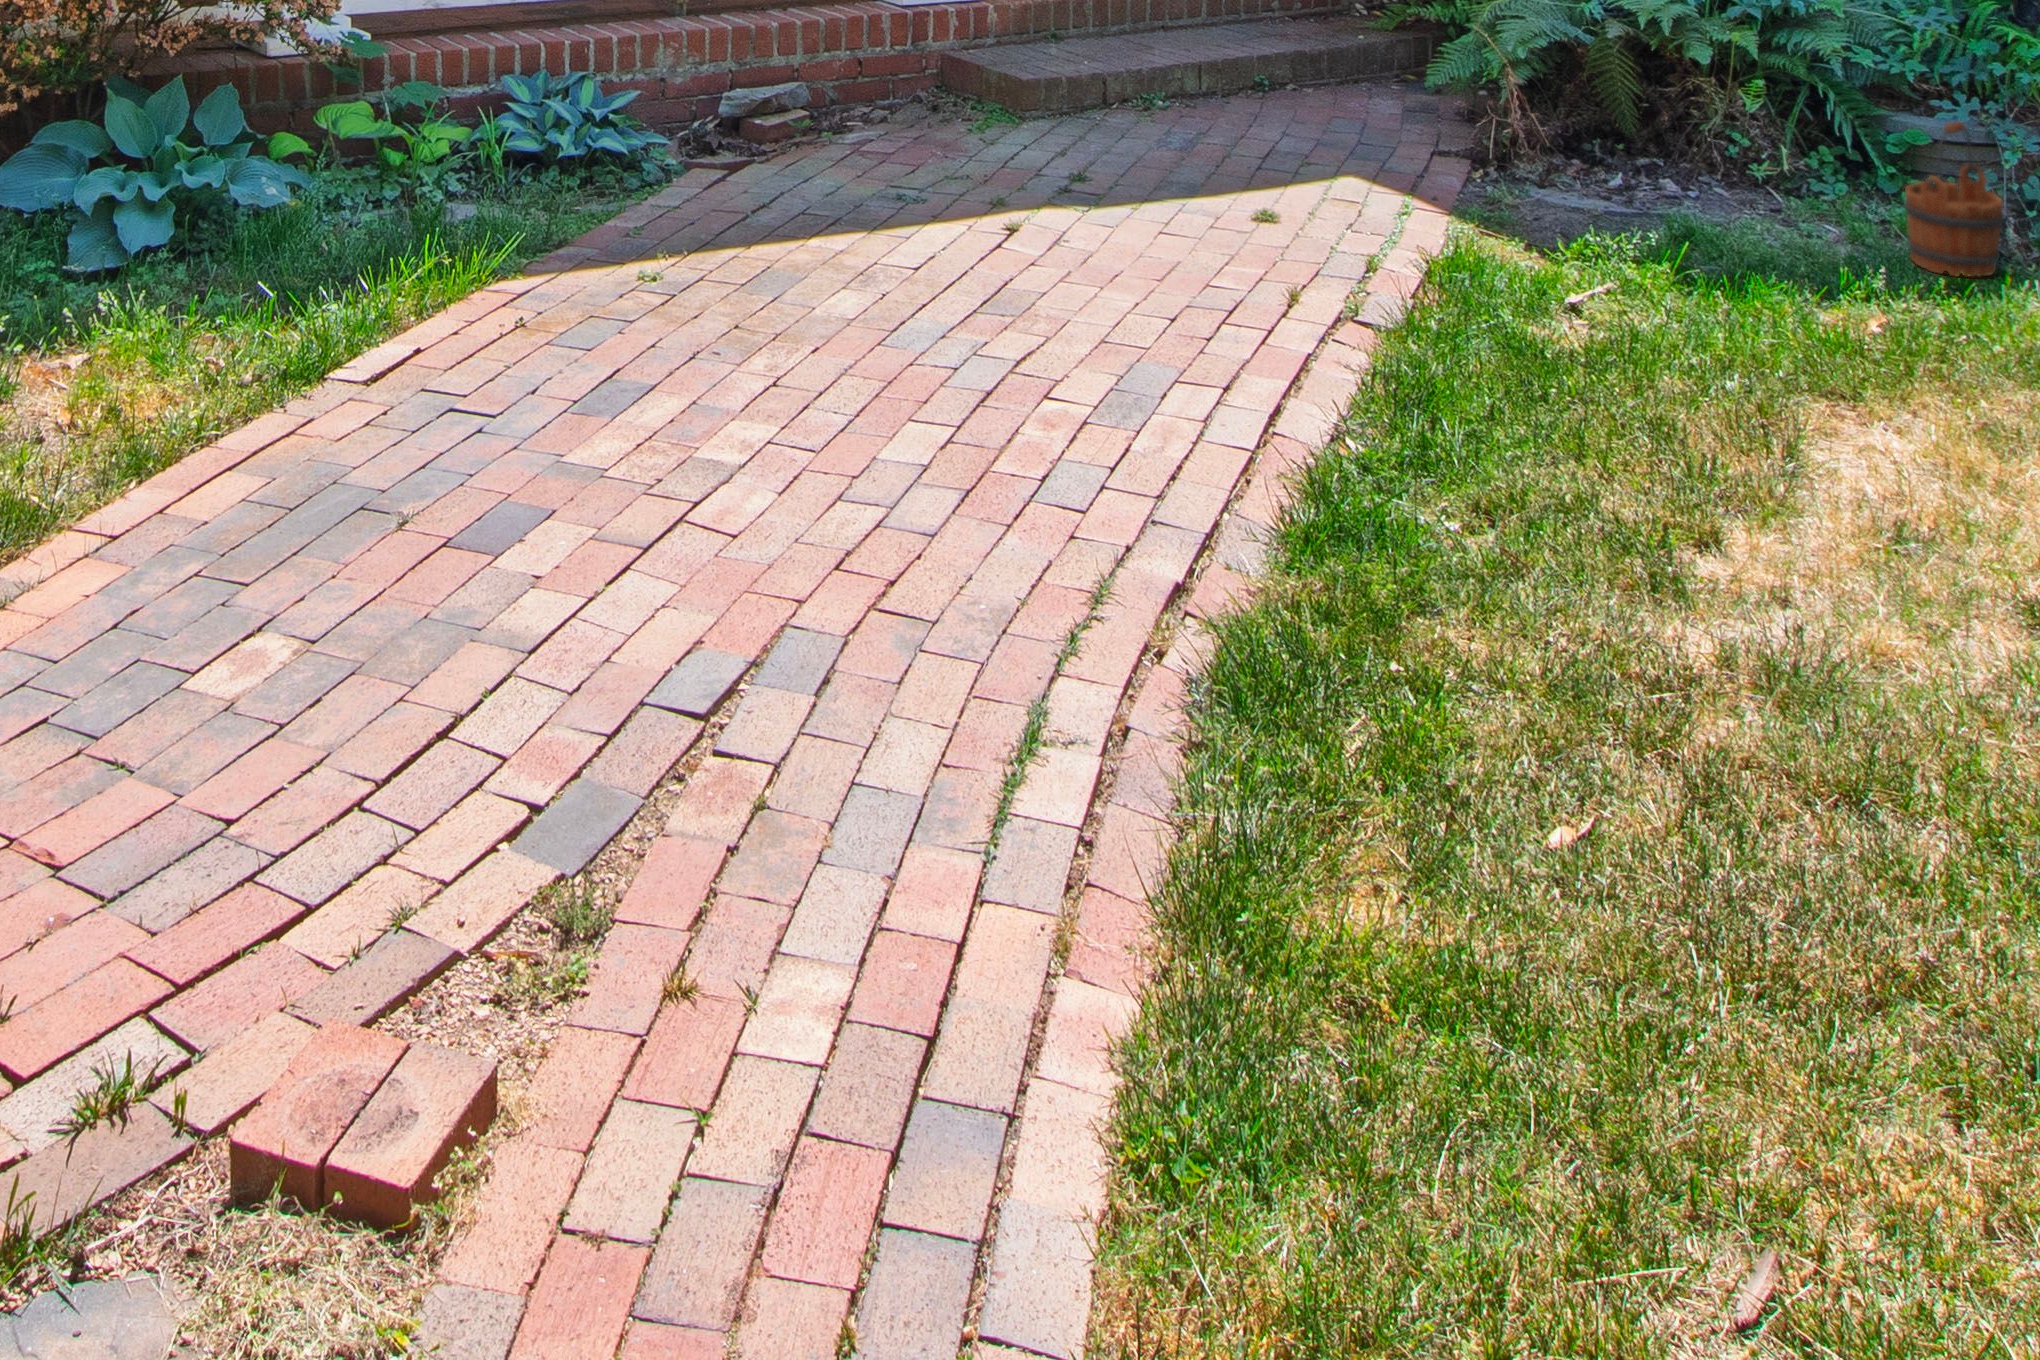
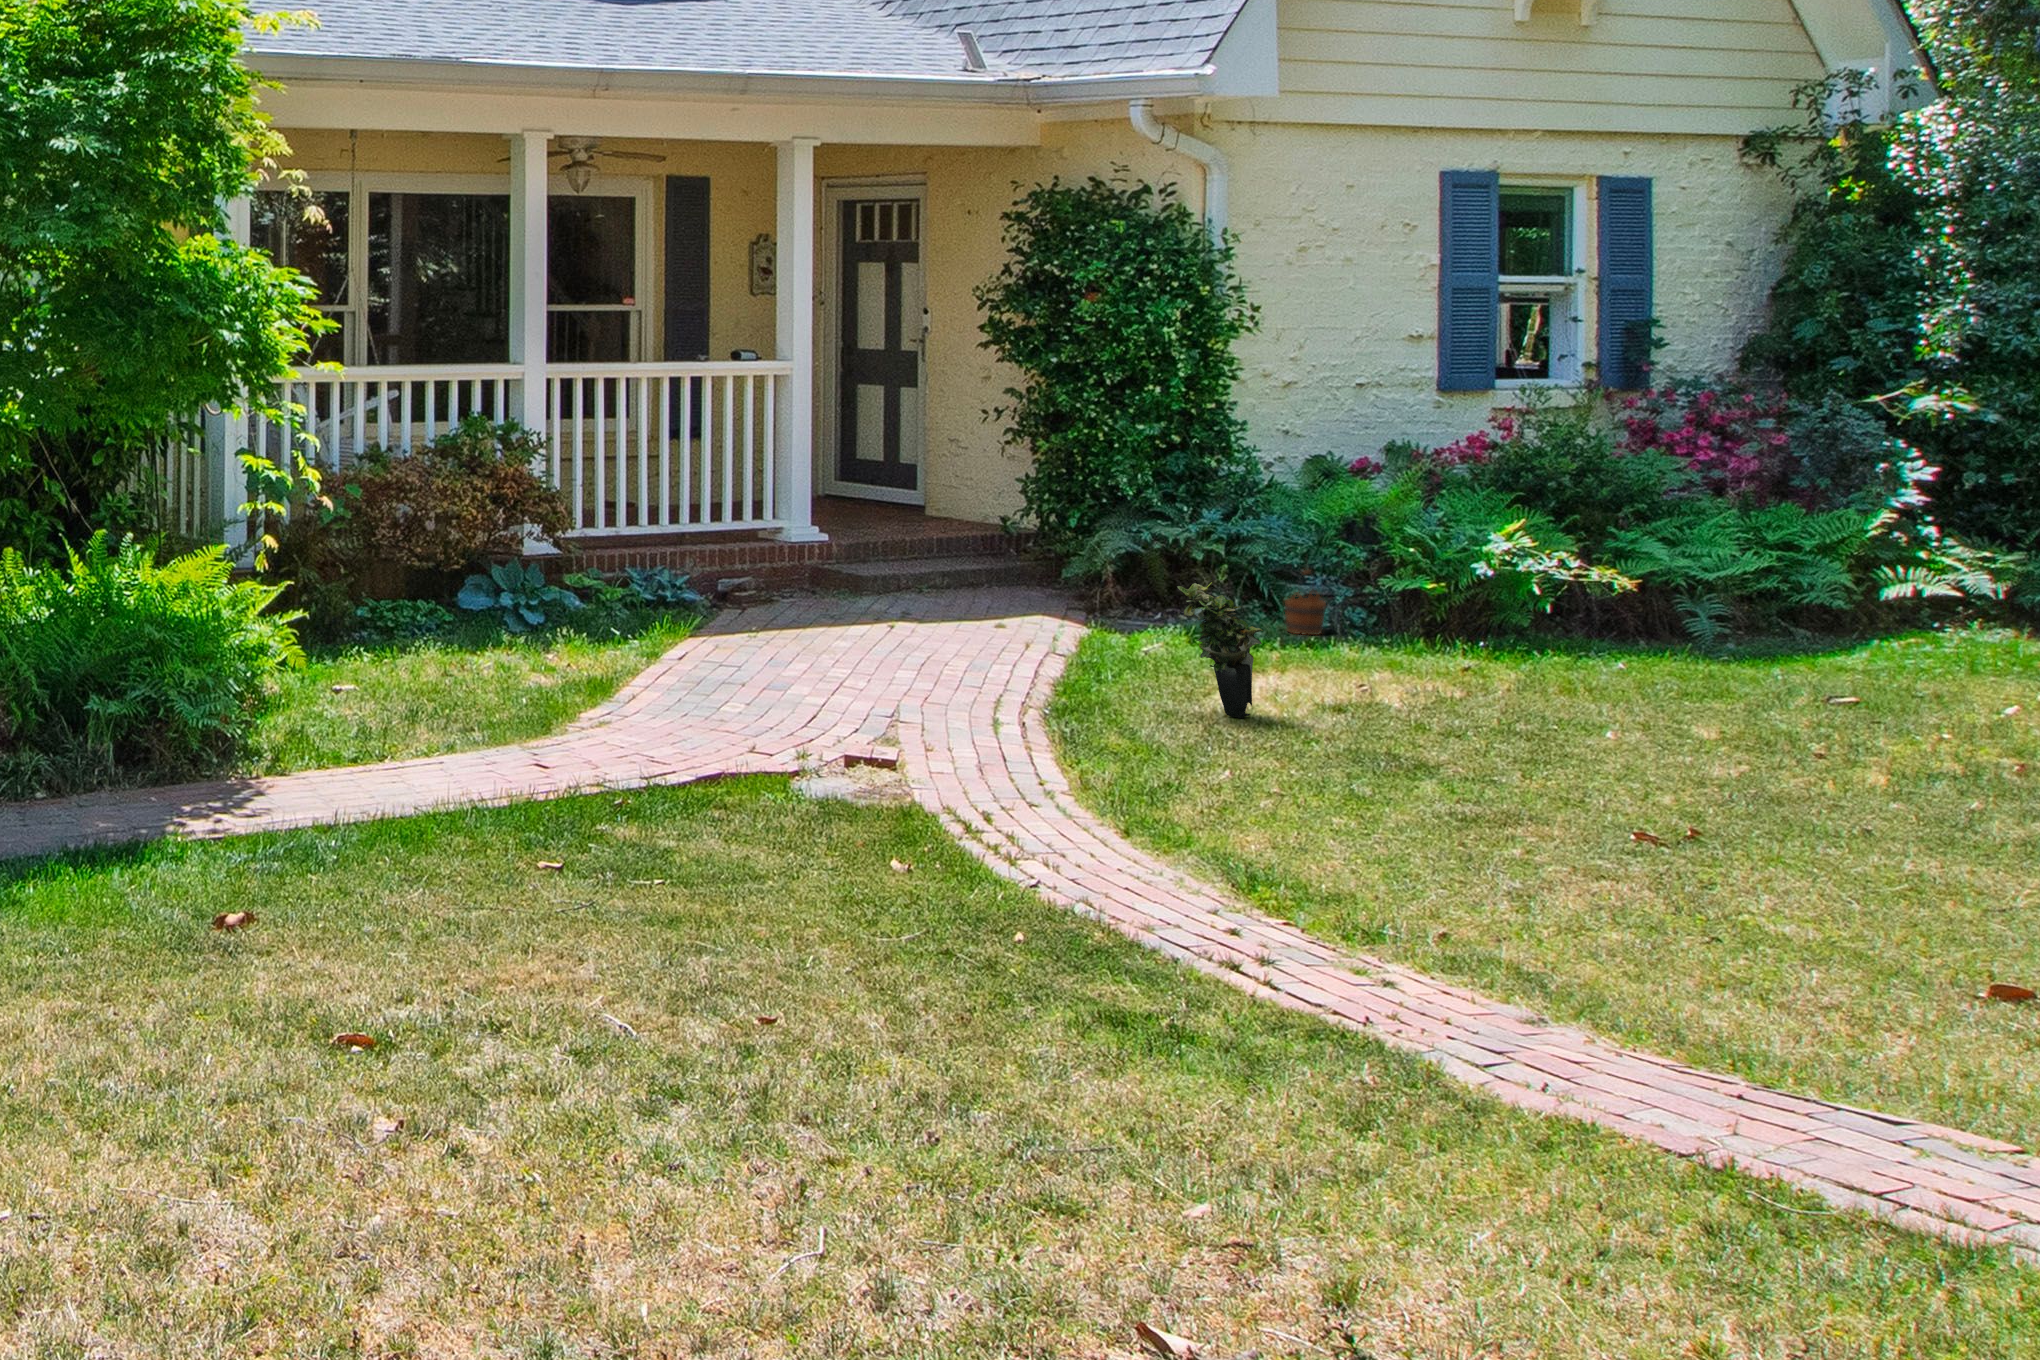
potted plant: none [1602,308,1883,789] -> present [1178,582,1263,719]

